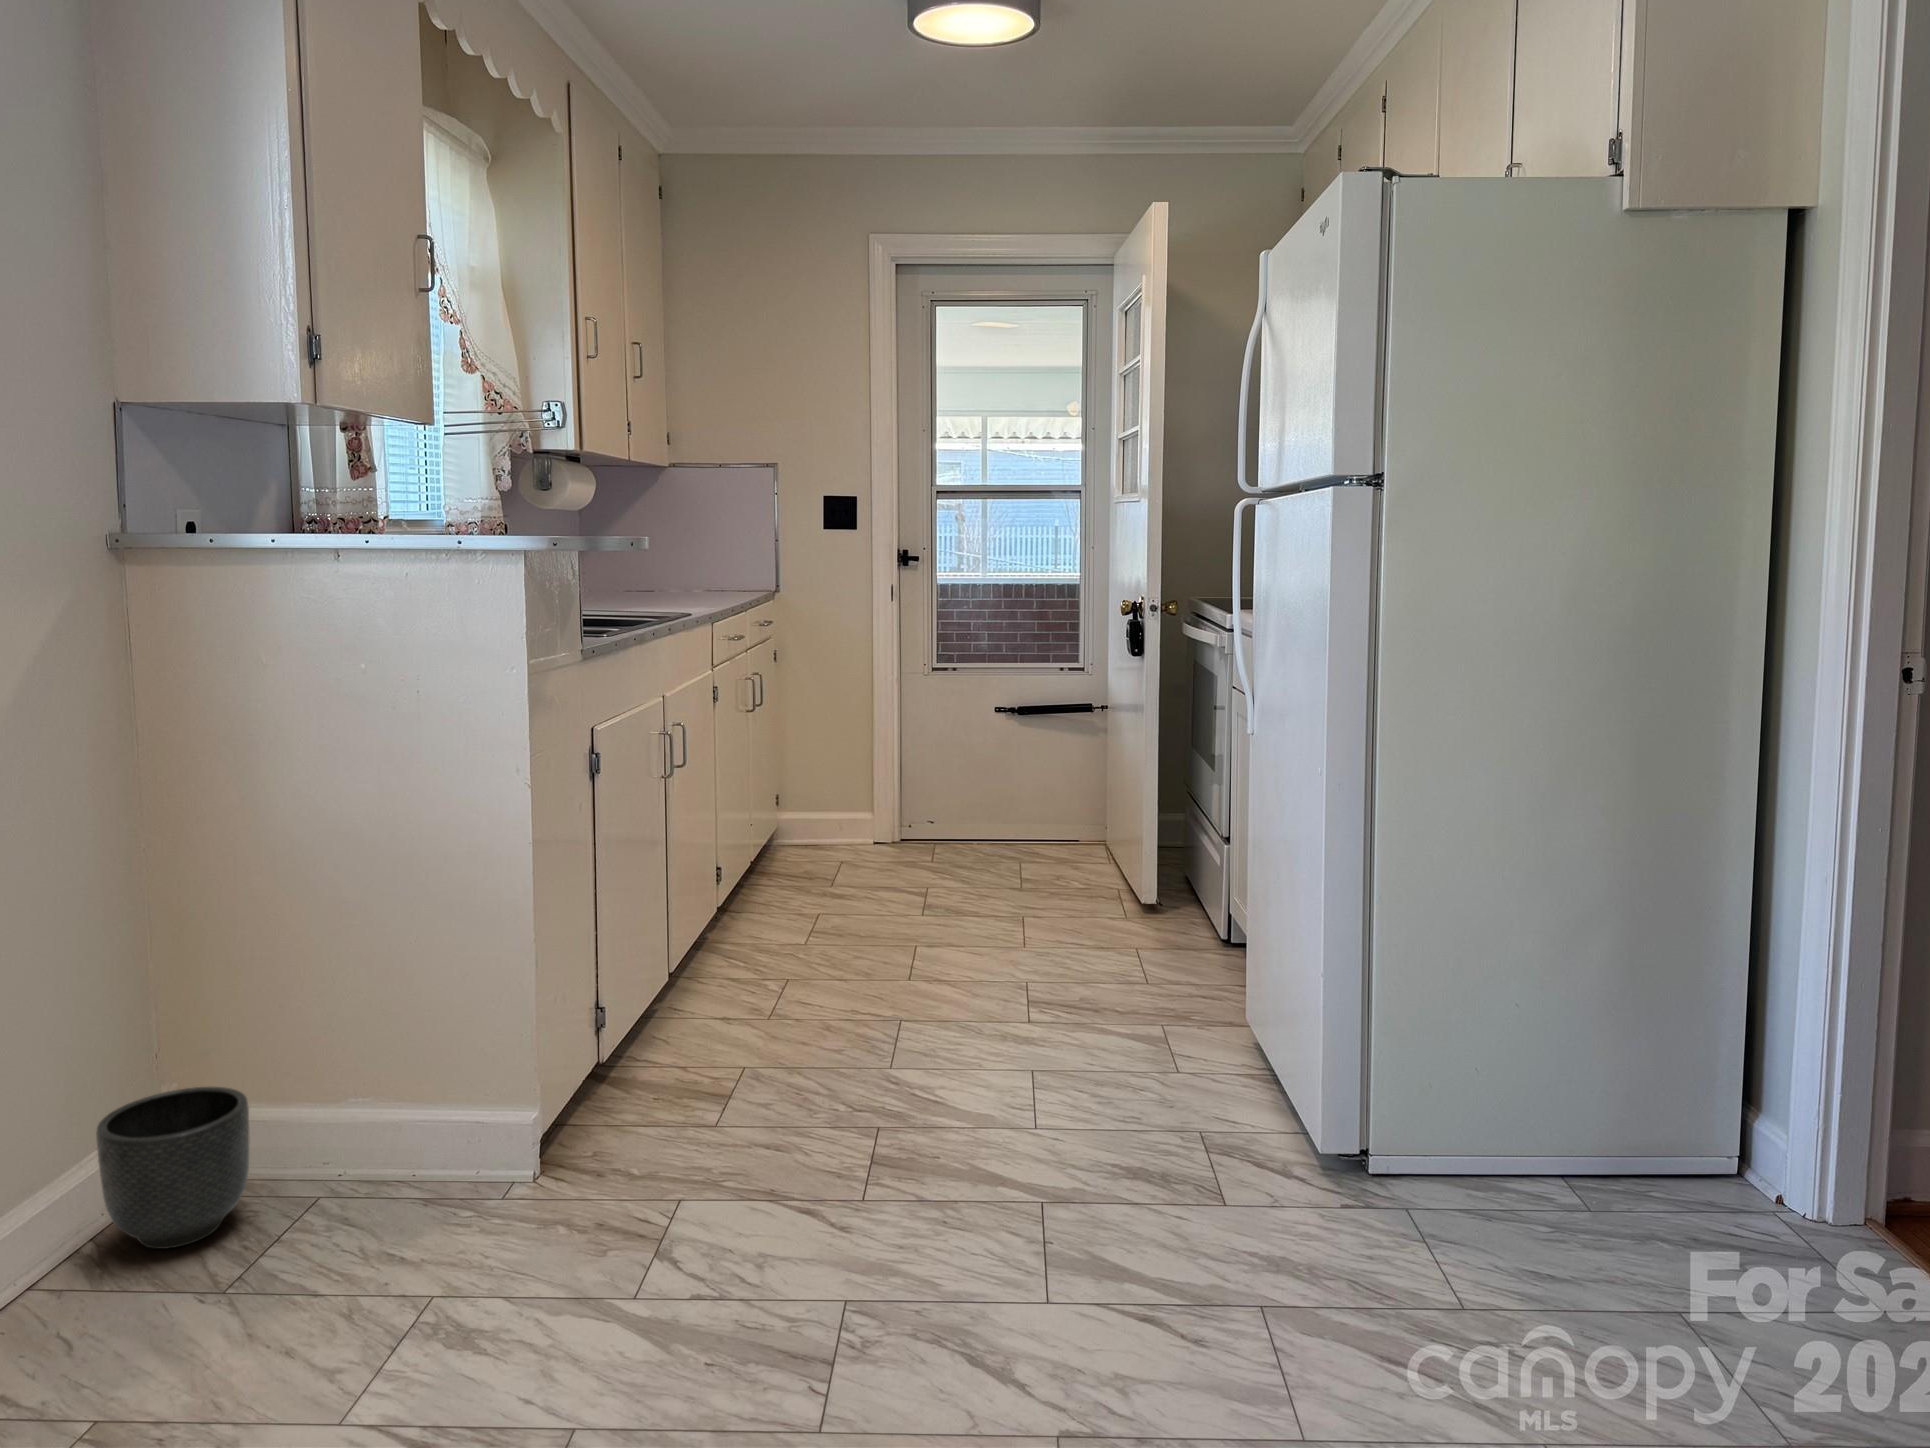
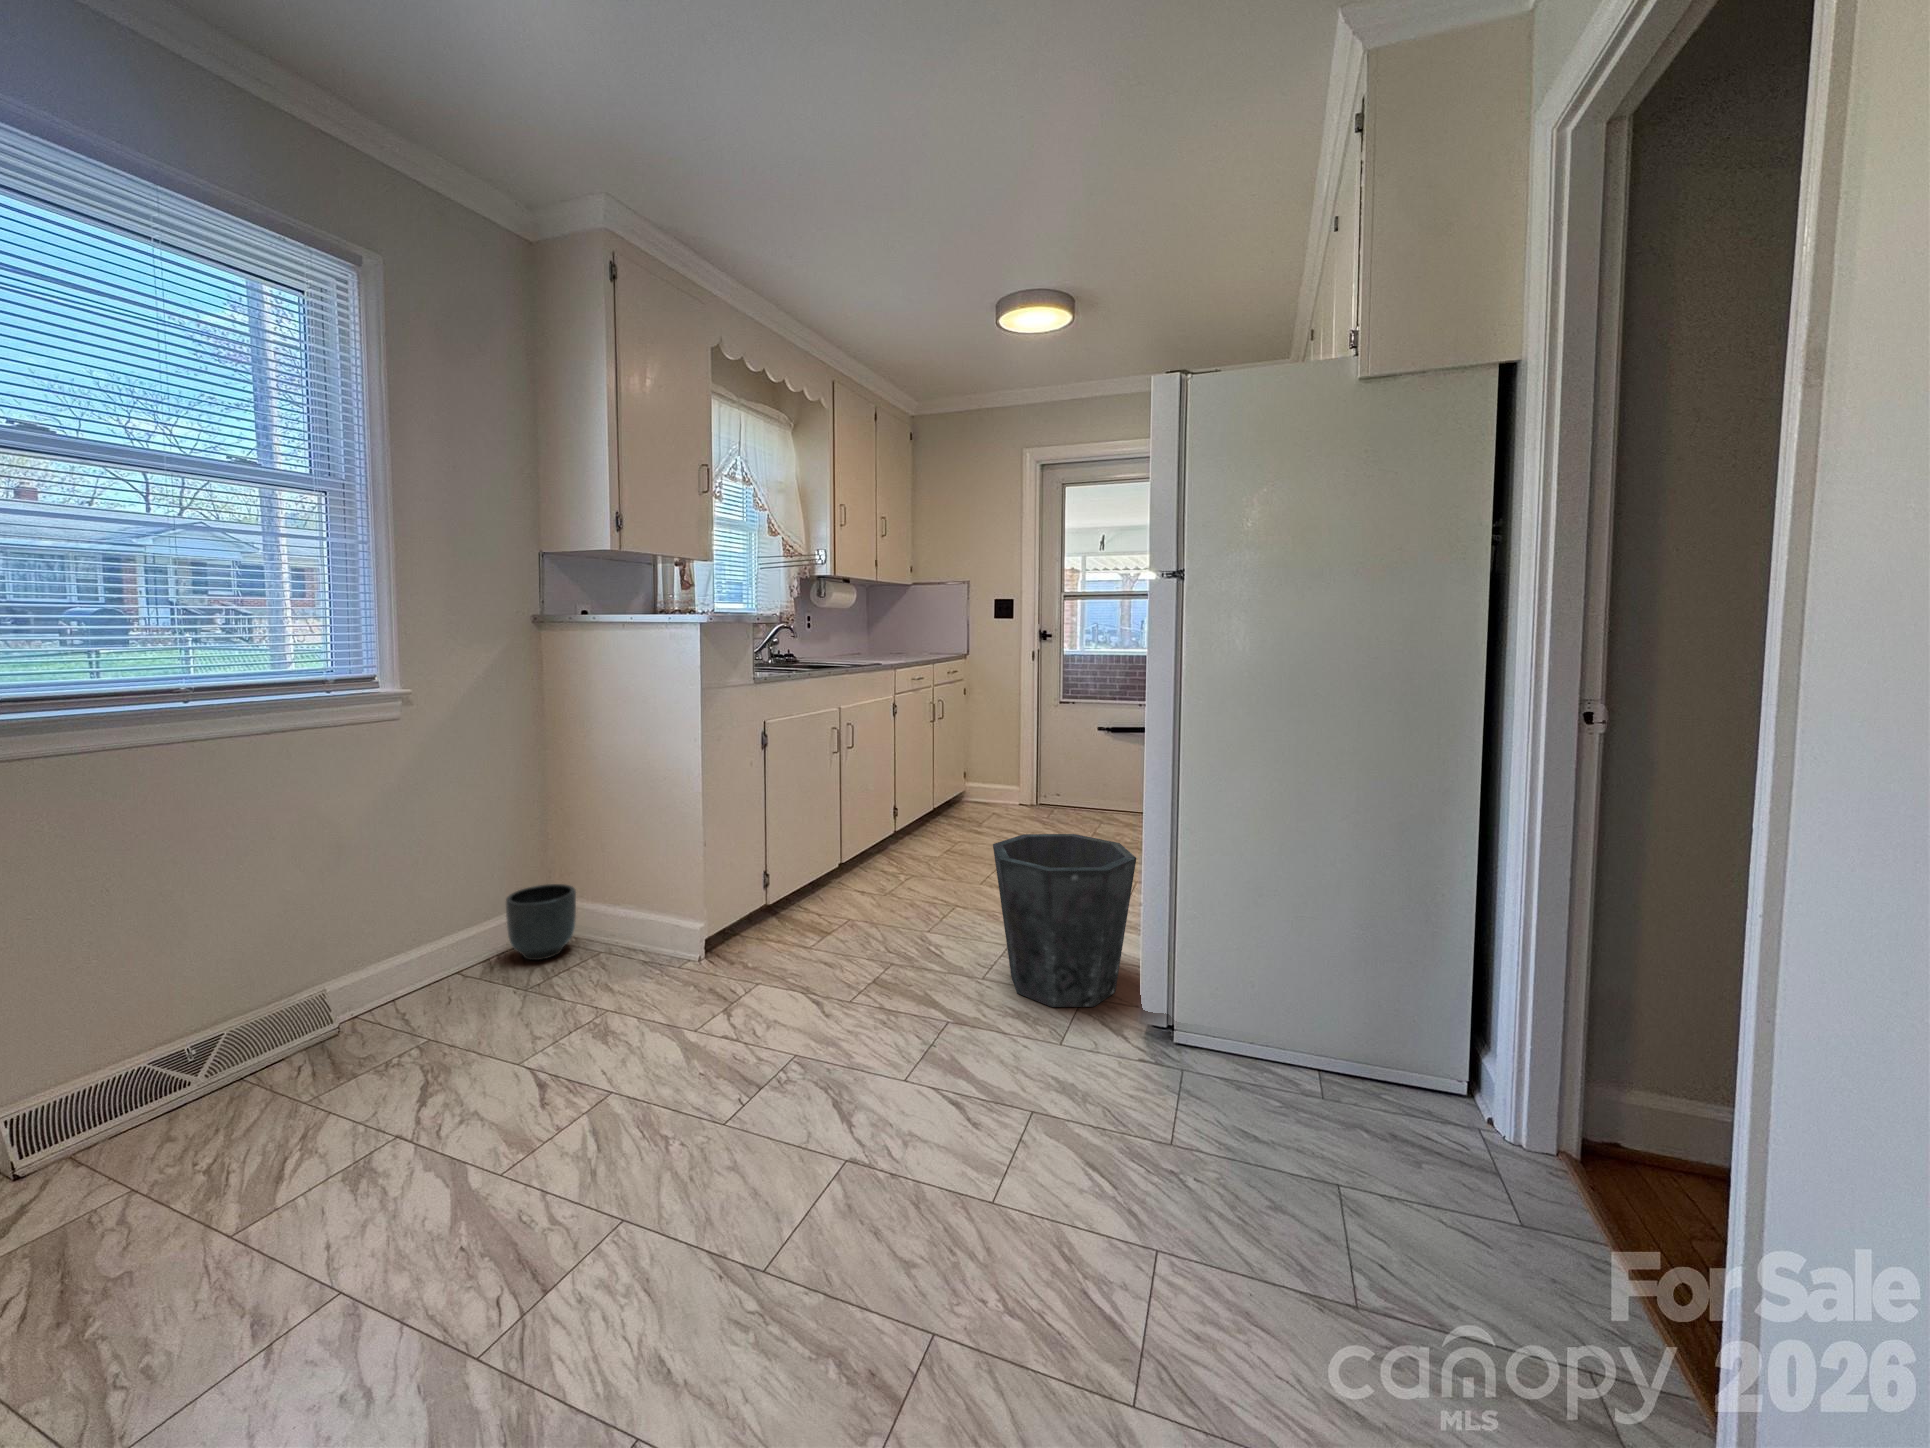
waste bin: none [1043,886,1259,1148] -> present [993,834,1136,1007]

